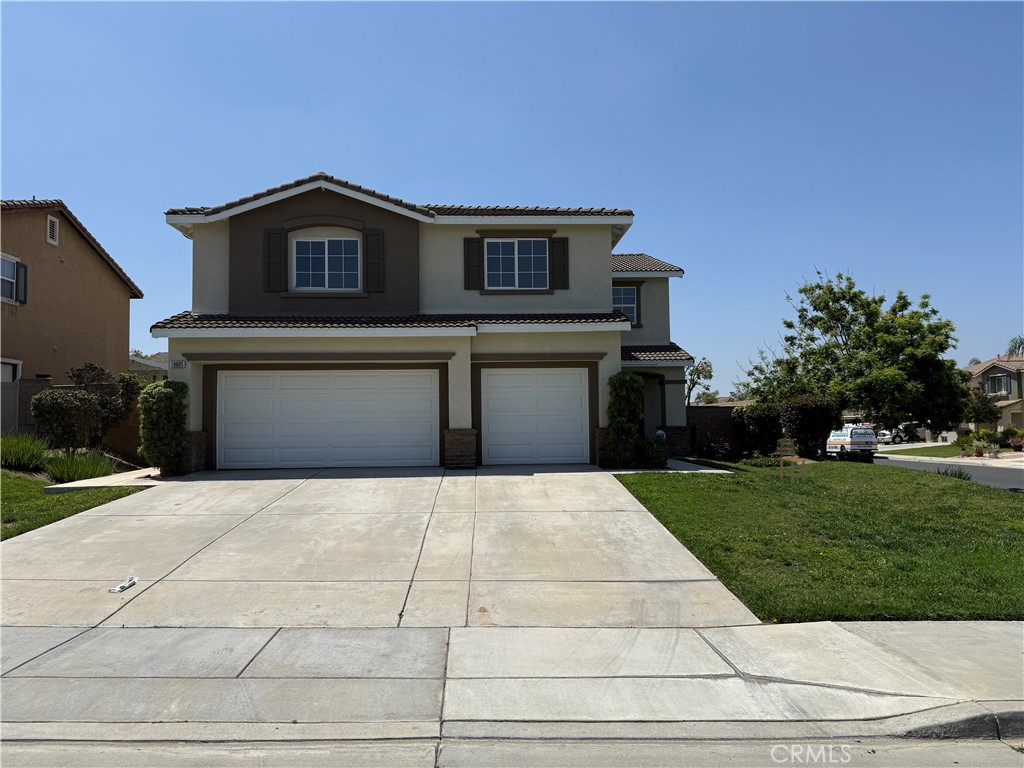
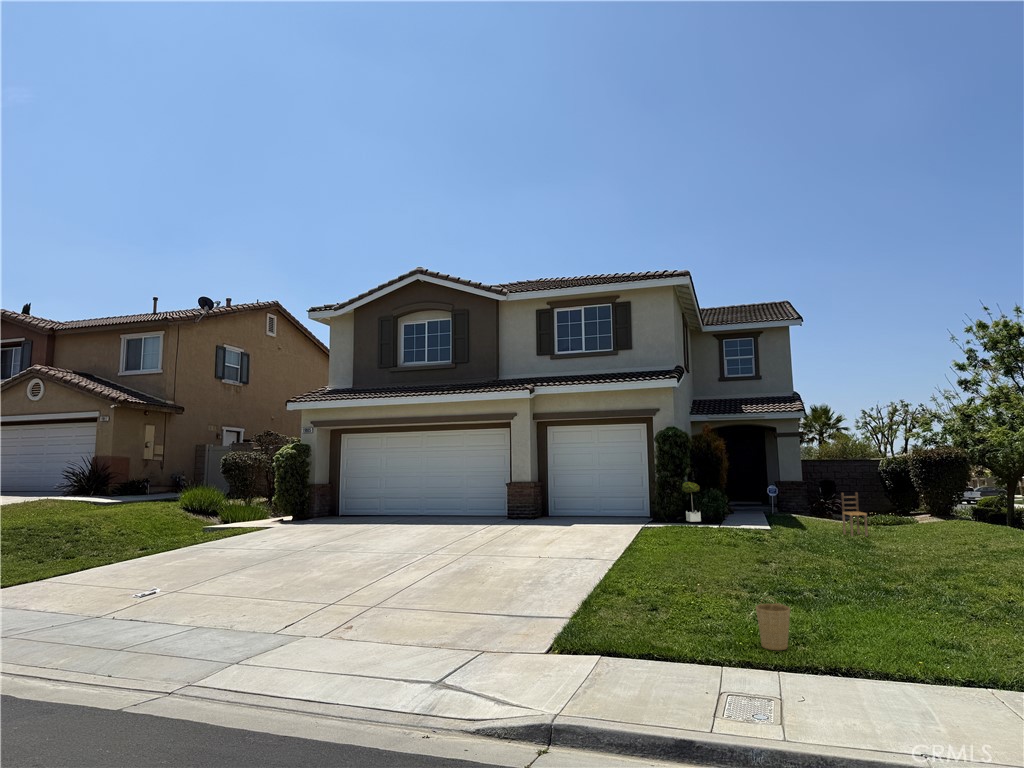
potted tree: none [638,429,656,470] -> present [682,482,701,522]
basket: none [958,544,998,598] -> present [756,597,791,650]

